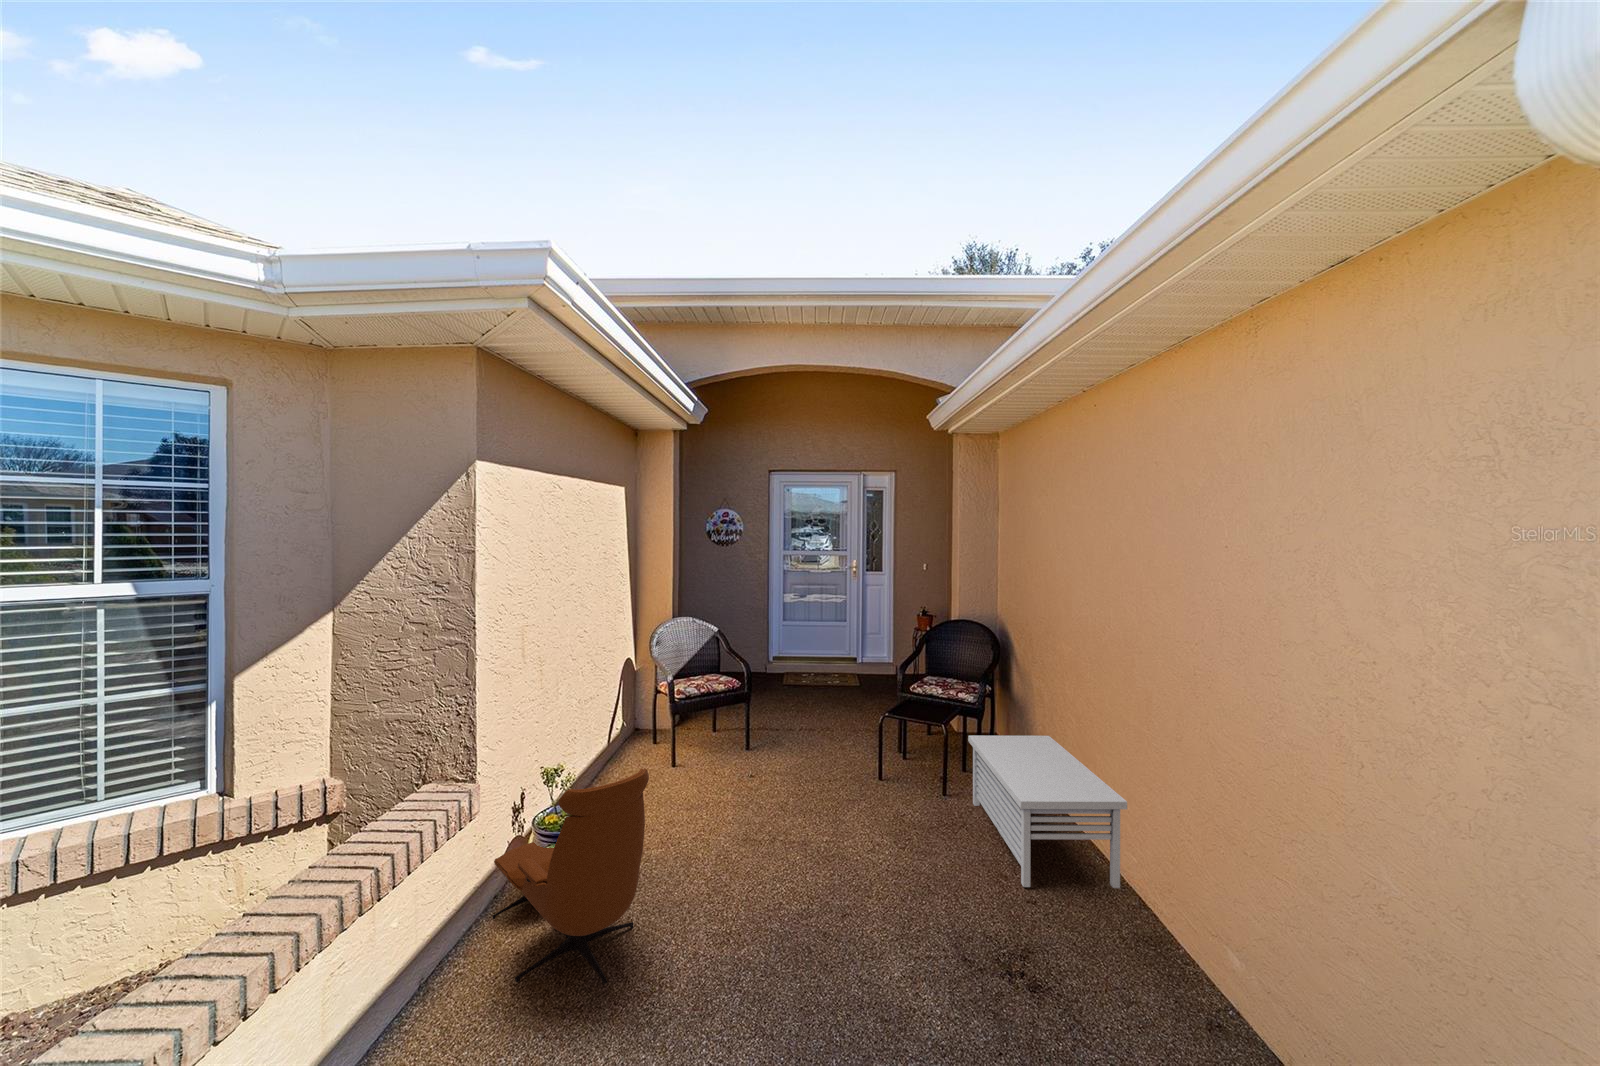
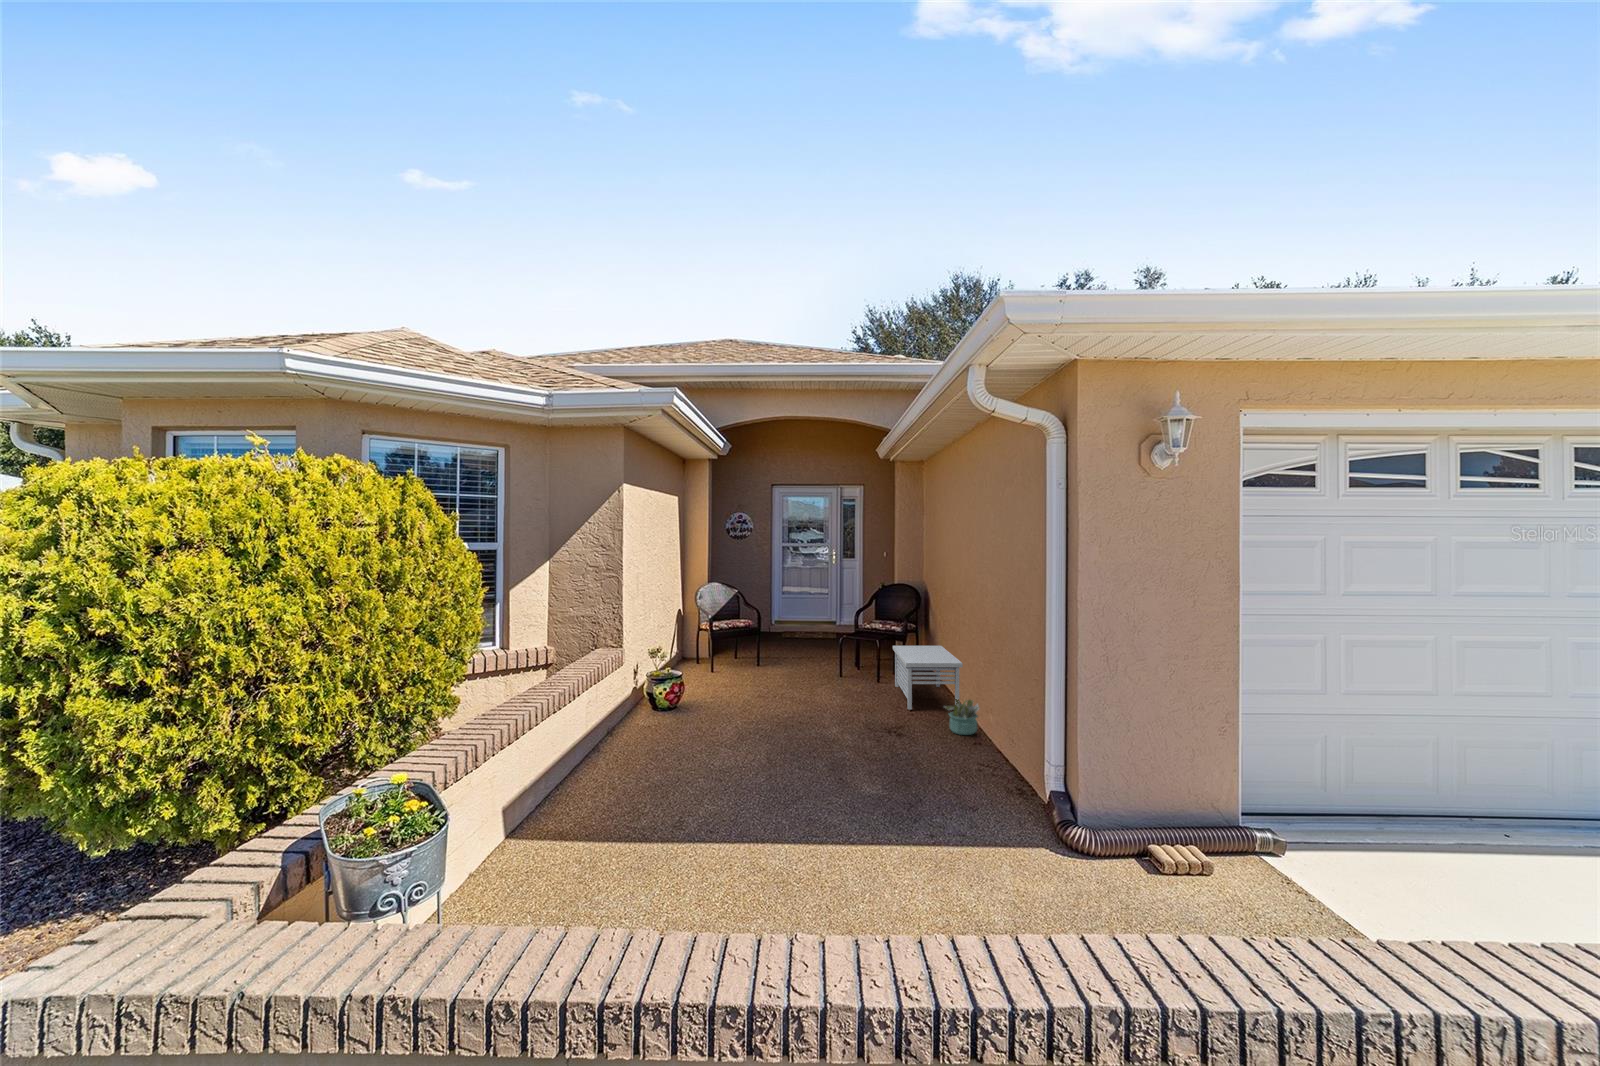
lounge chair: present [492,768,649,984] -> none [630,632,715,732]
decorative plant: none [1119,904,1213,1000] -> present [945,700,979,735]

